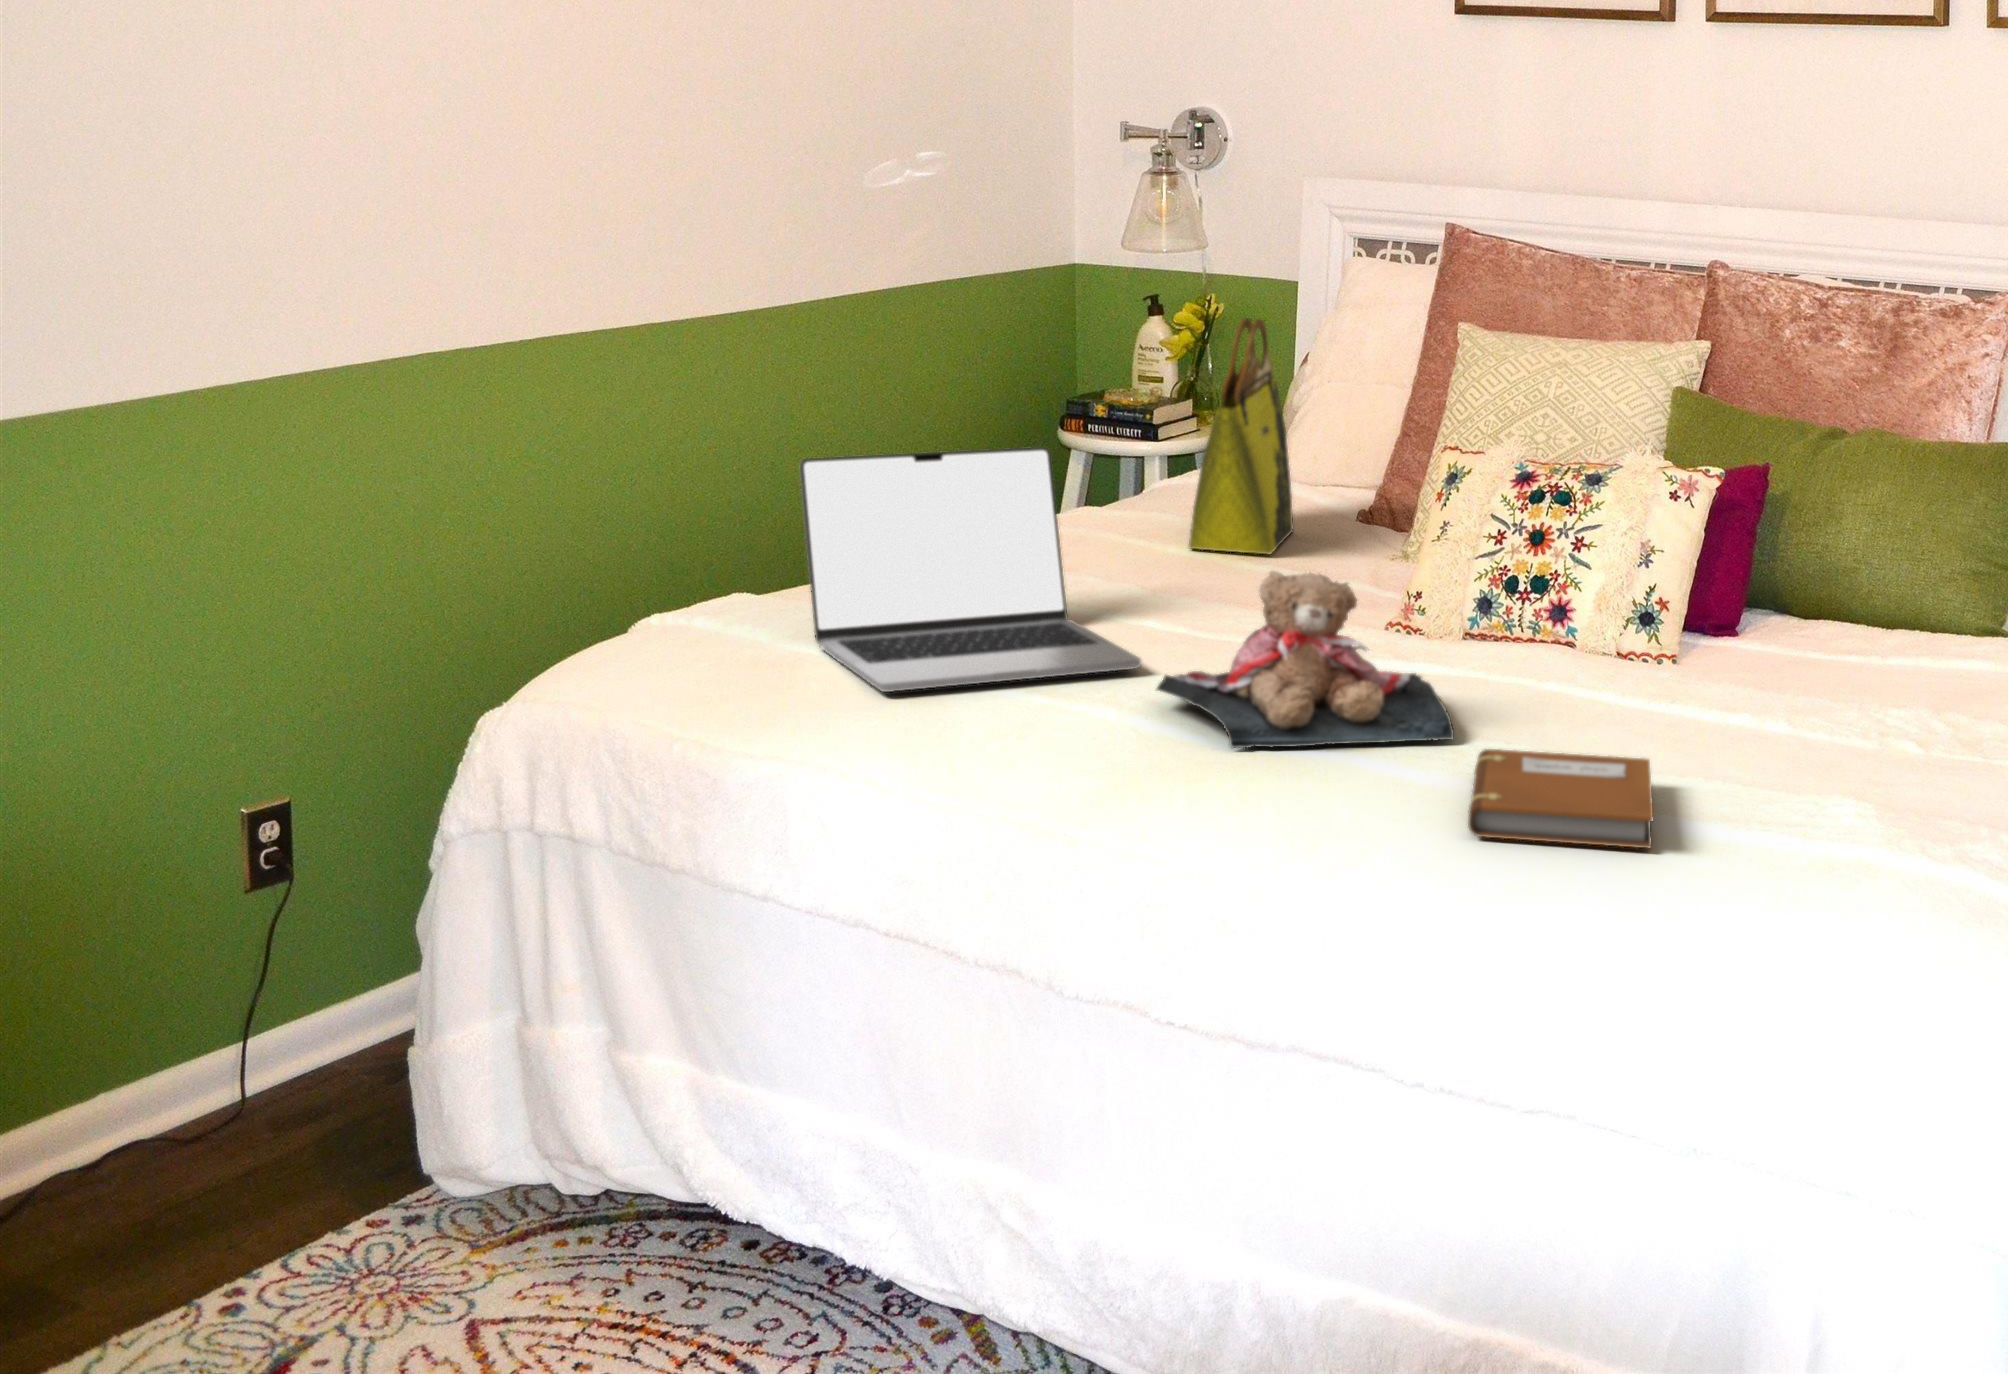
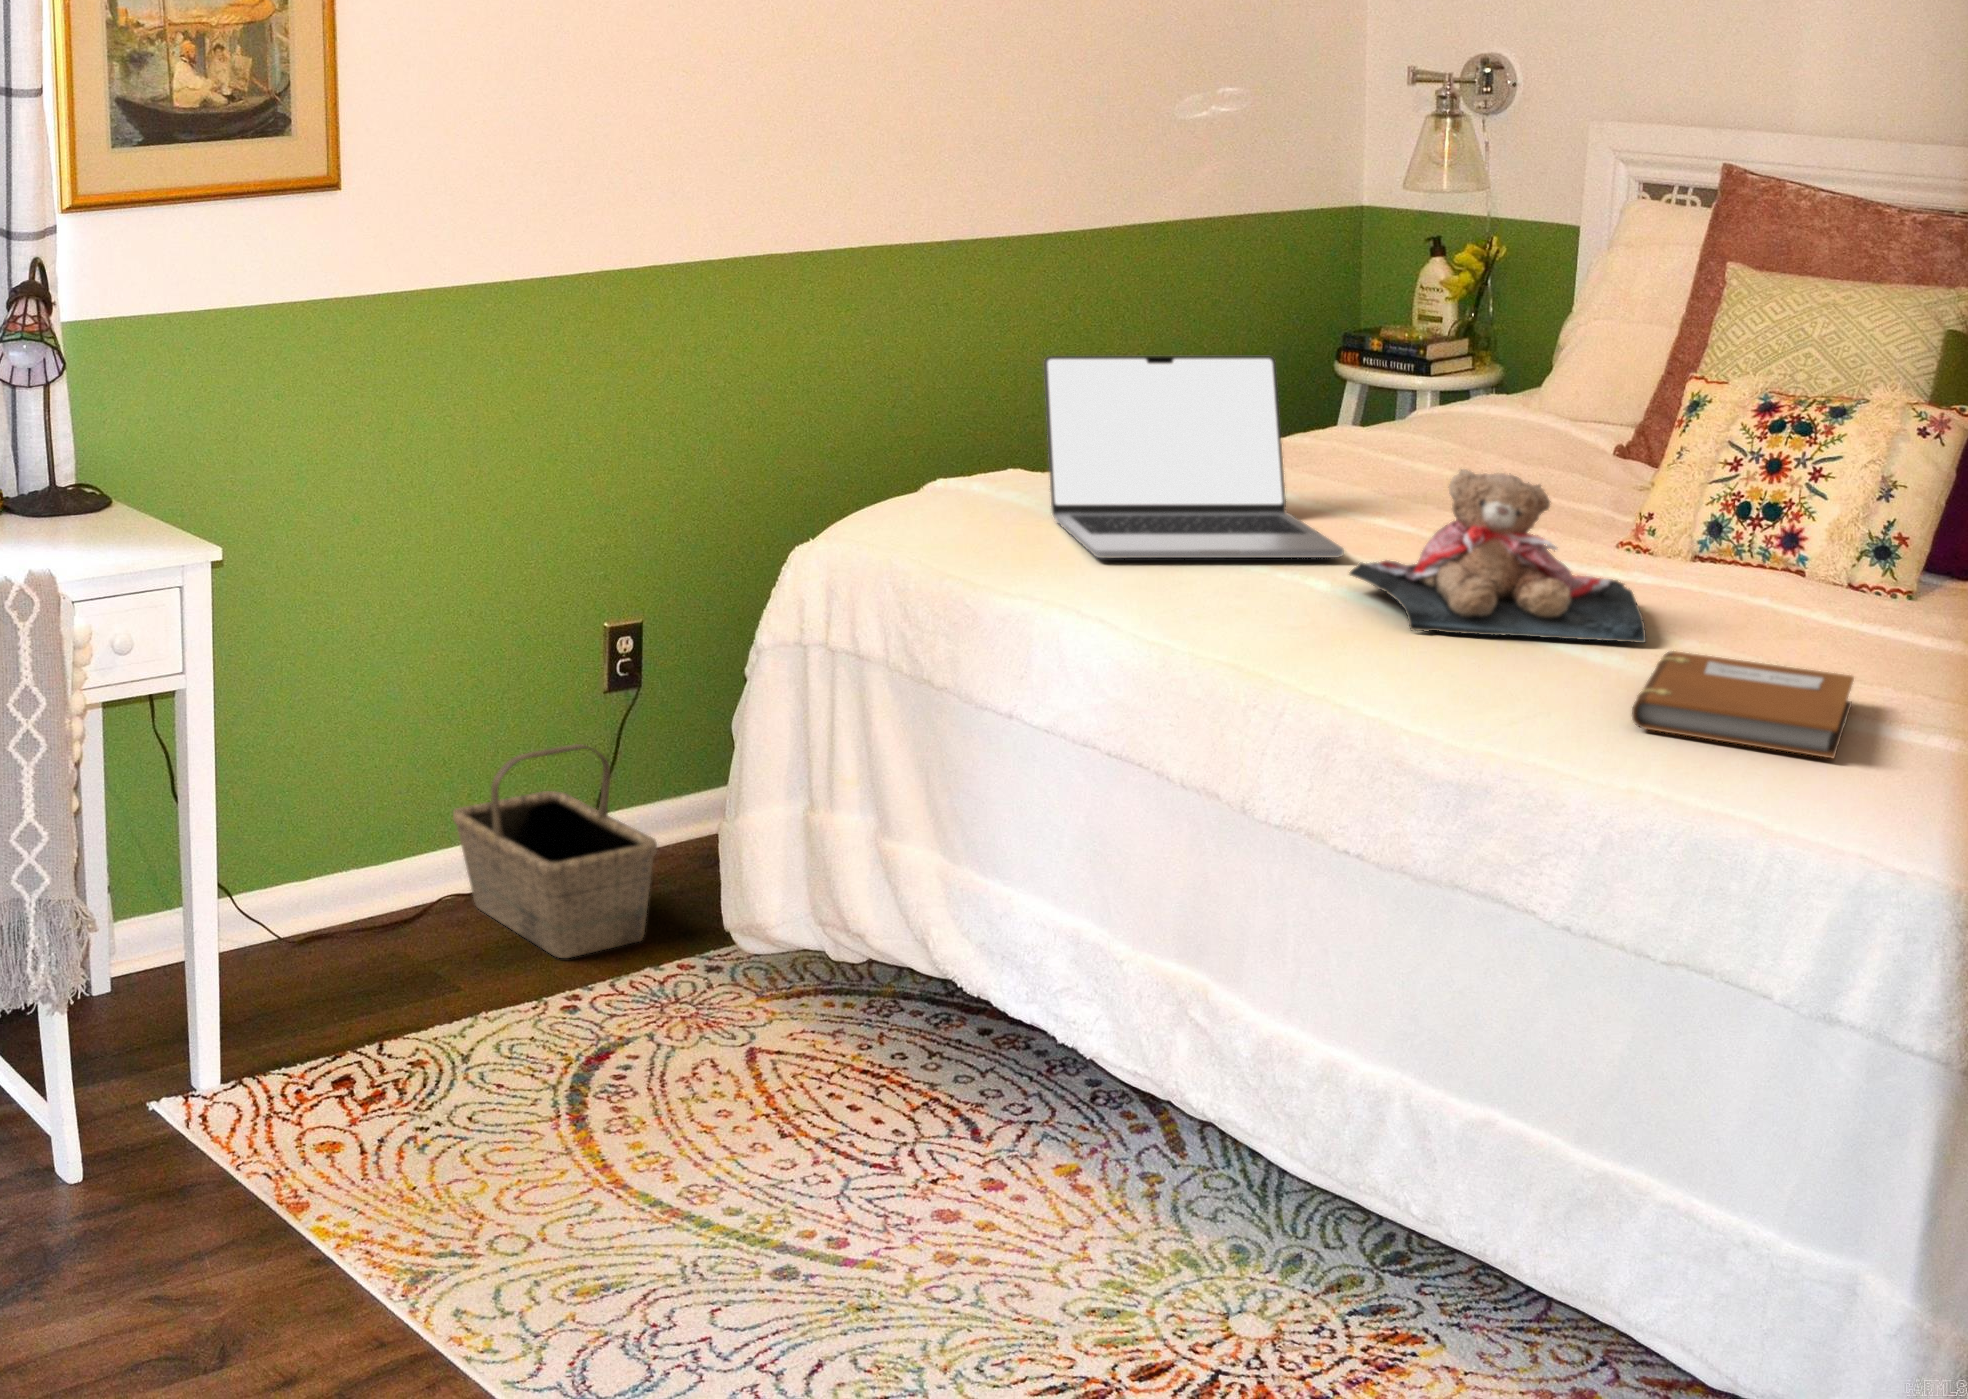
tote bag: present [1189,318,1293,554] -> none [1426,248,1539,473]
basket: none [25,969,321,1248] -> present [453,744,657,958]

